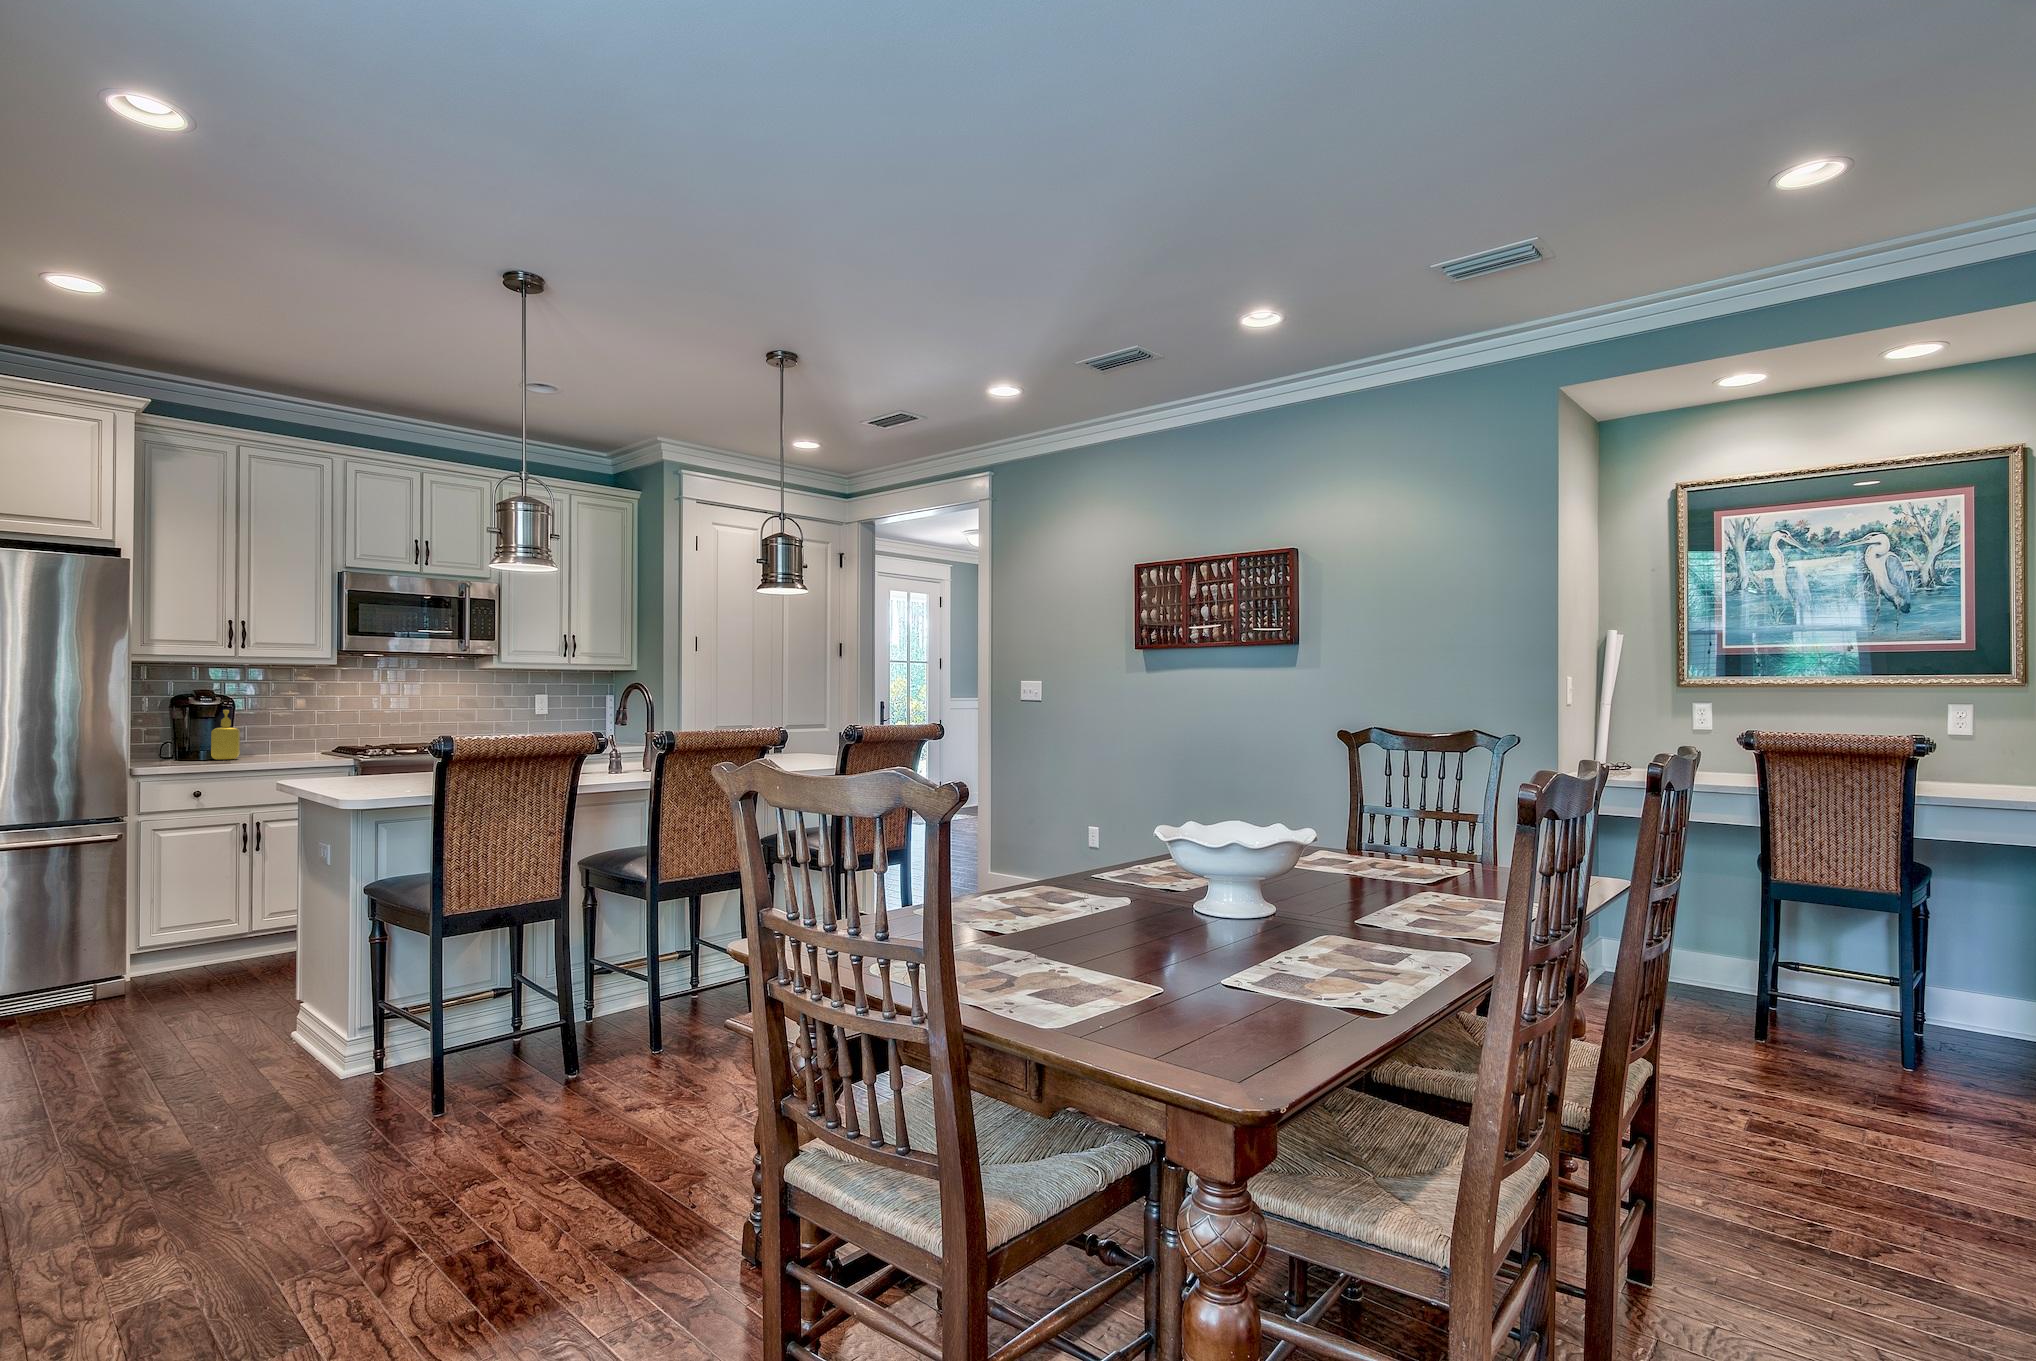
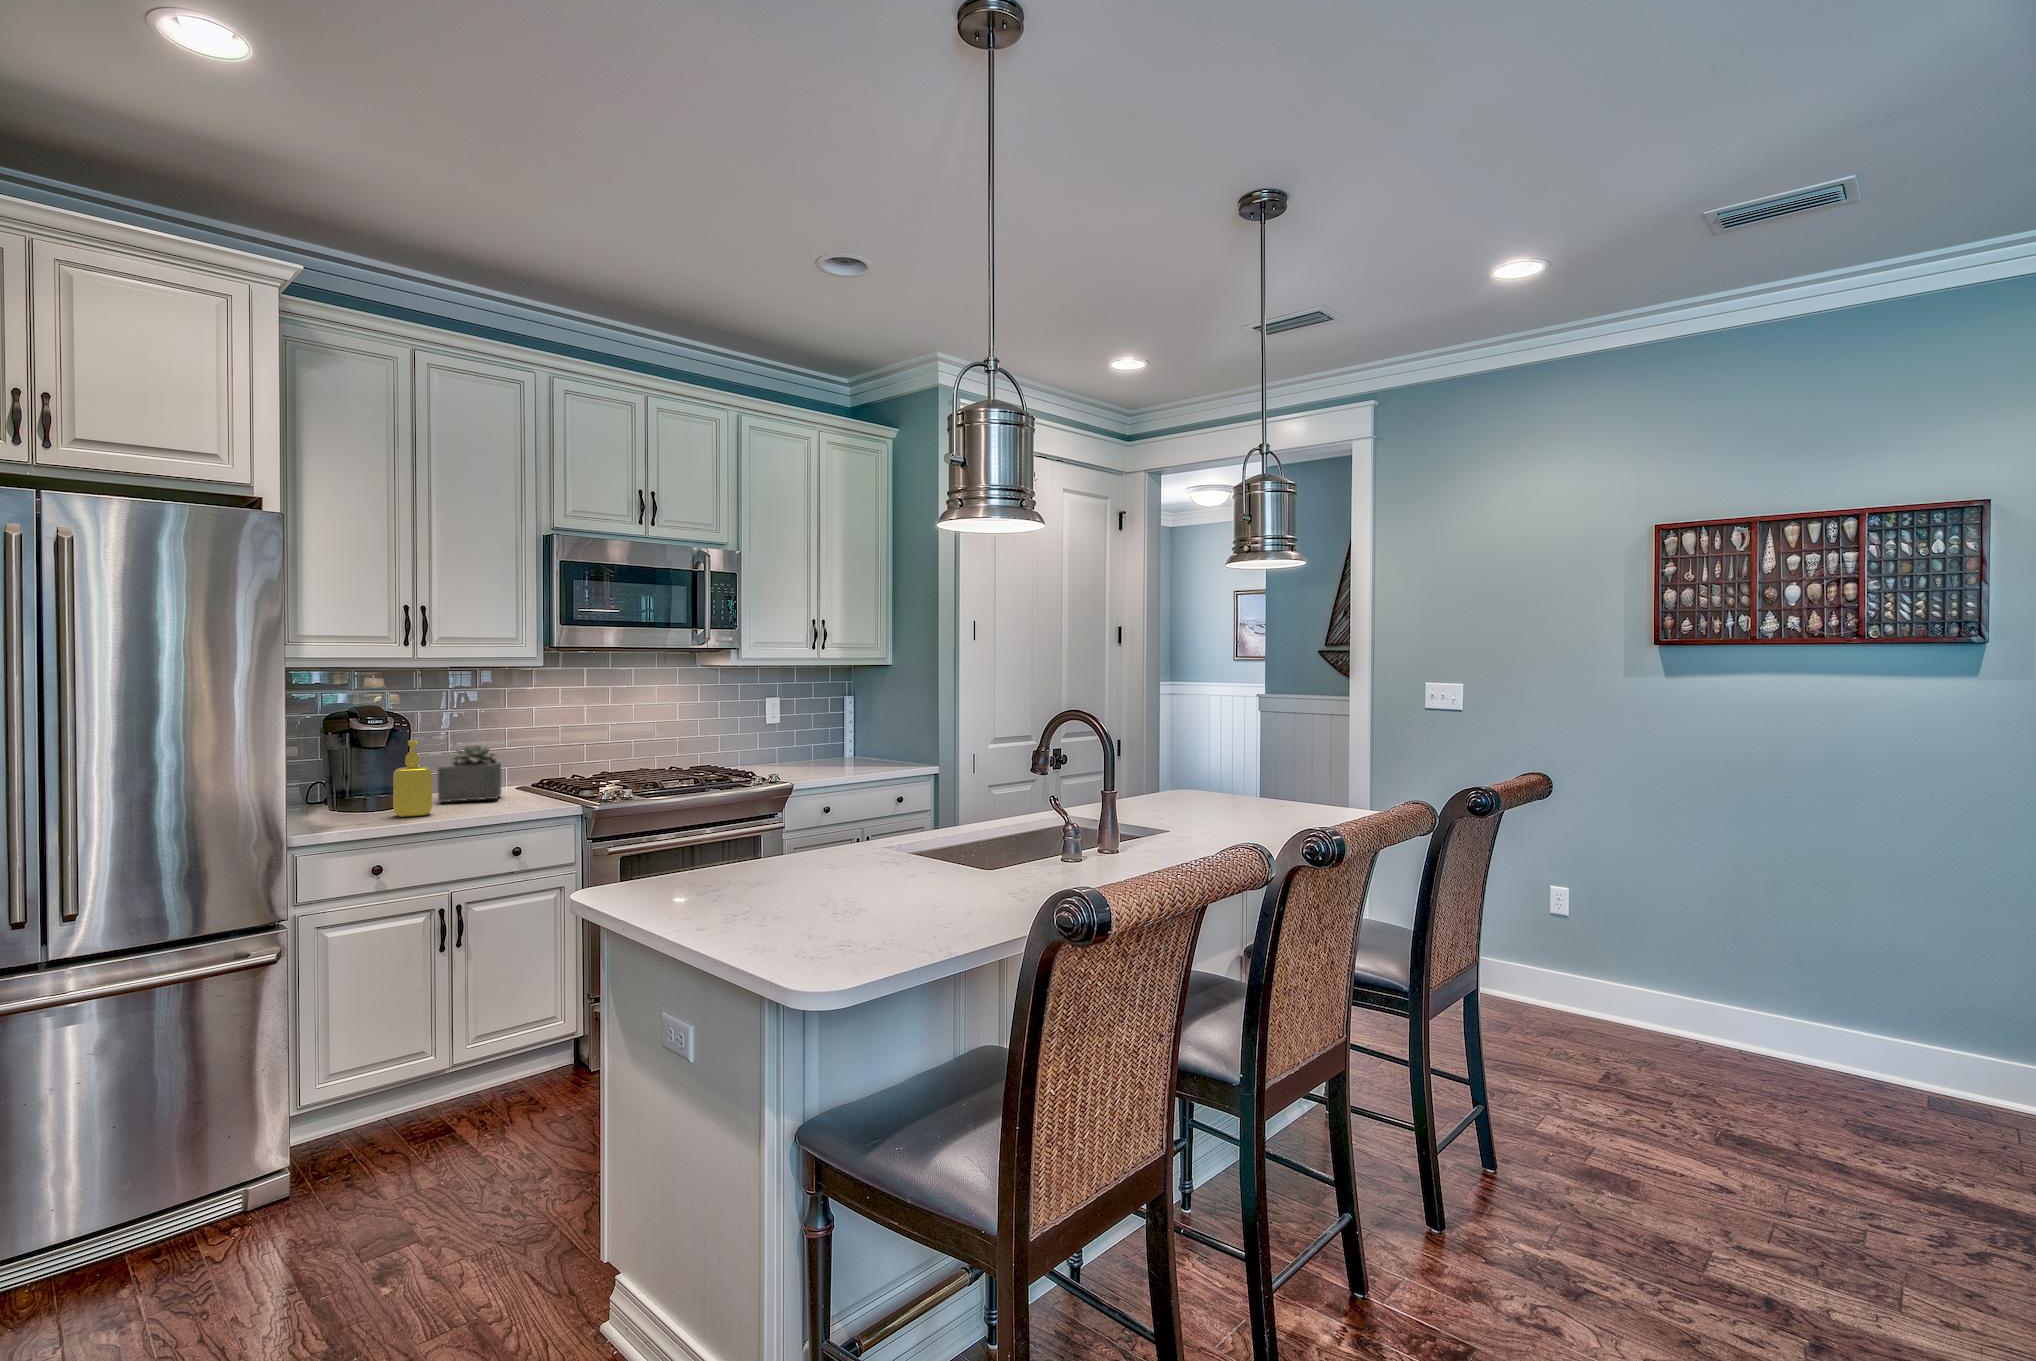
succulent plant: none [251,715,301,754] -> present [437,744,501,802]

